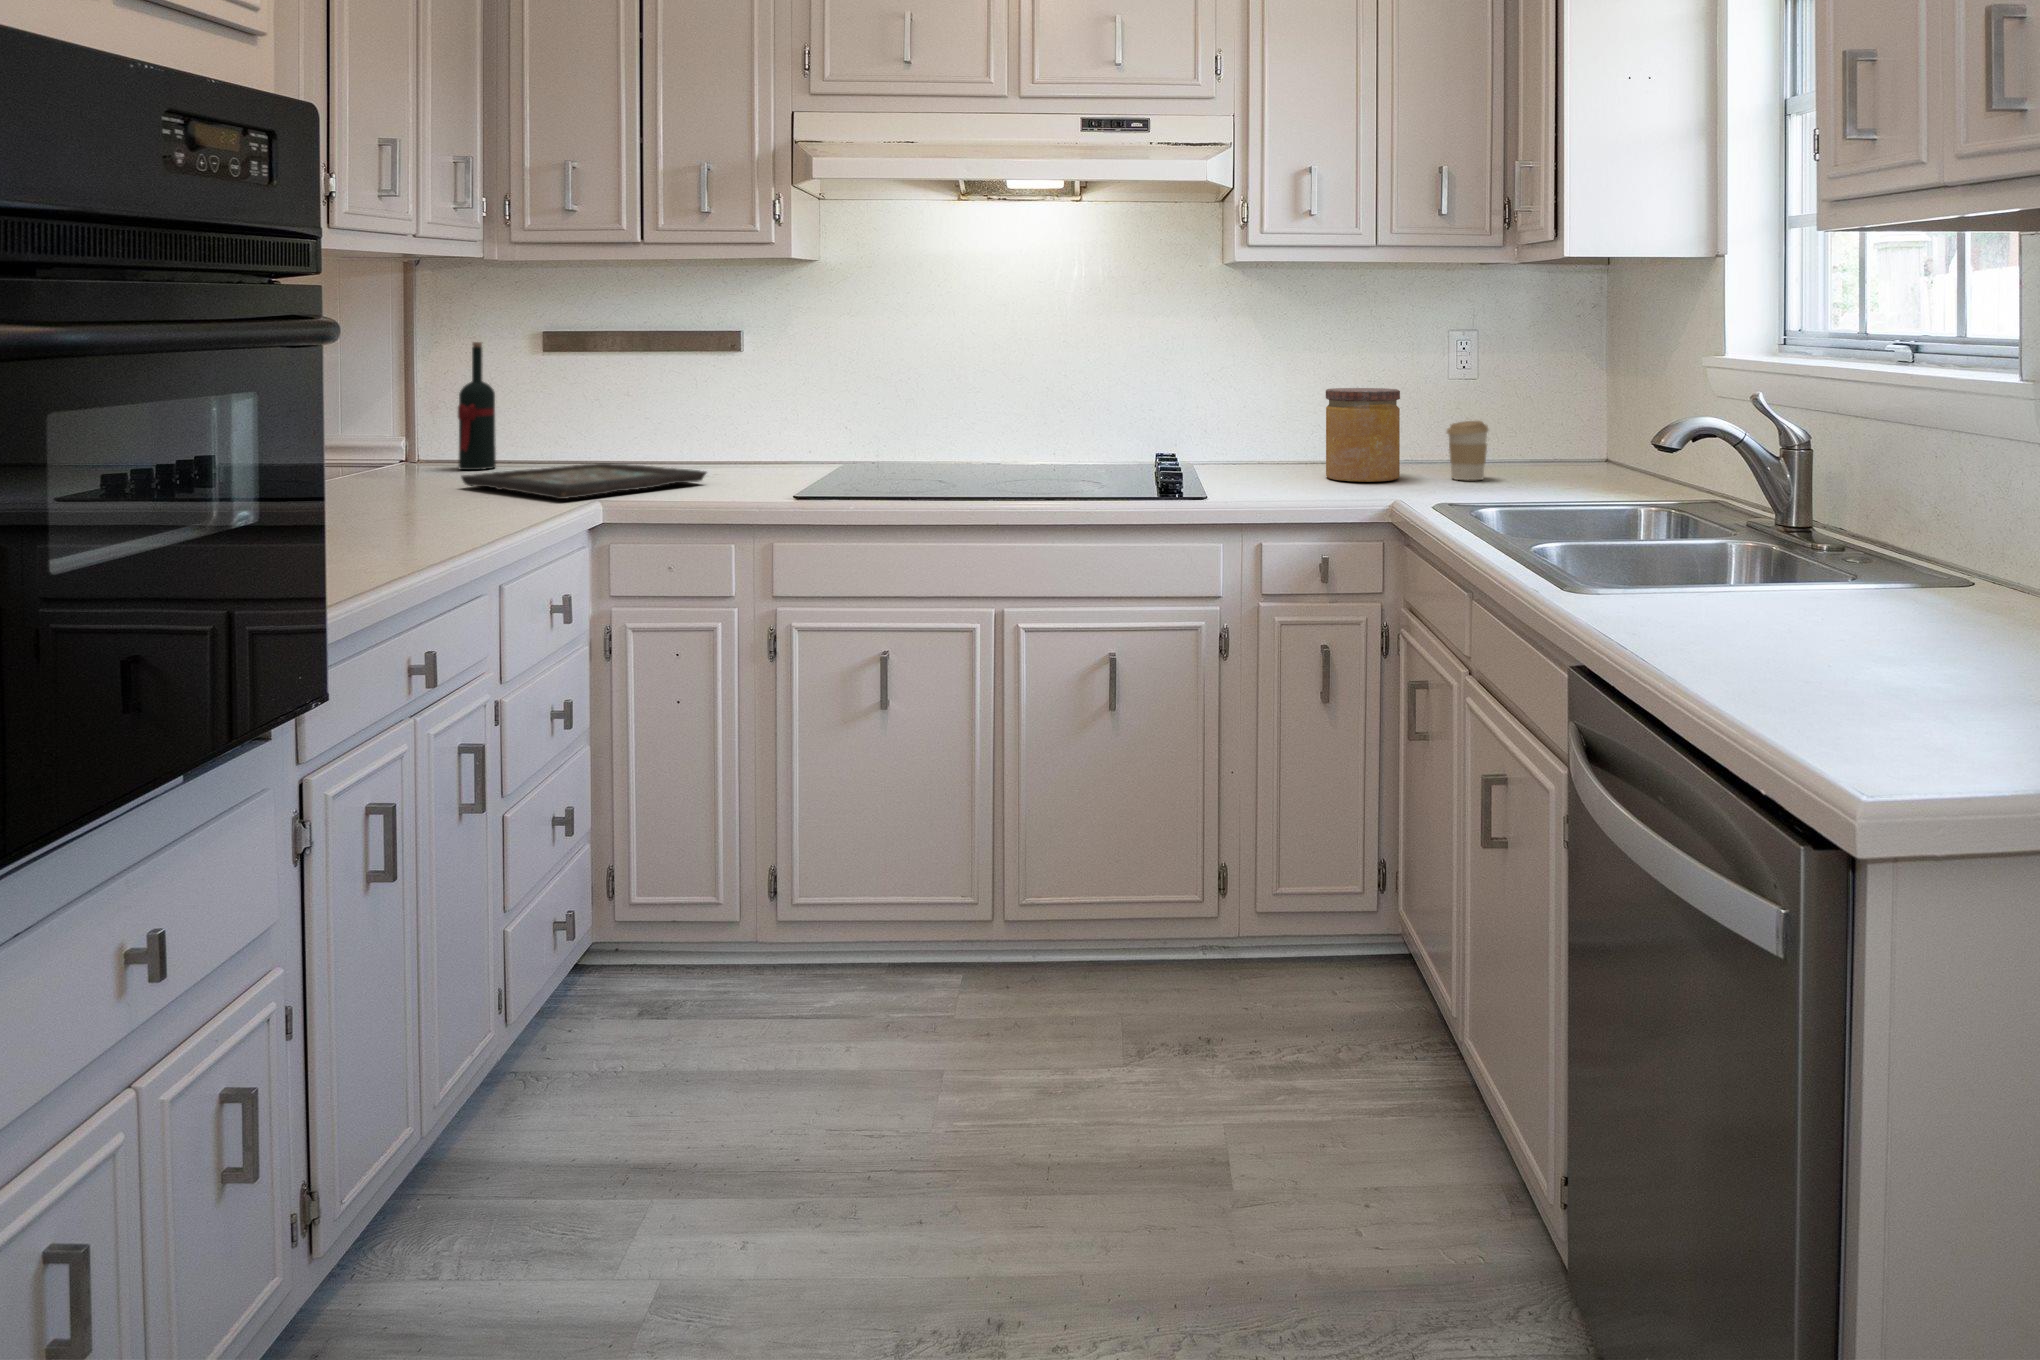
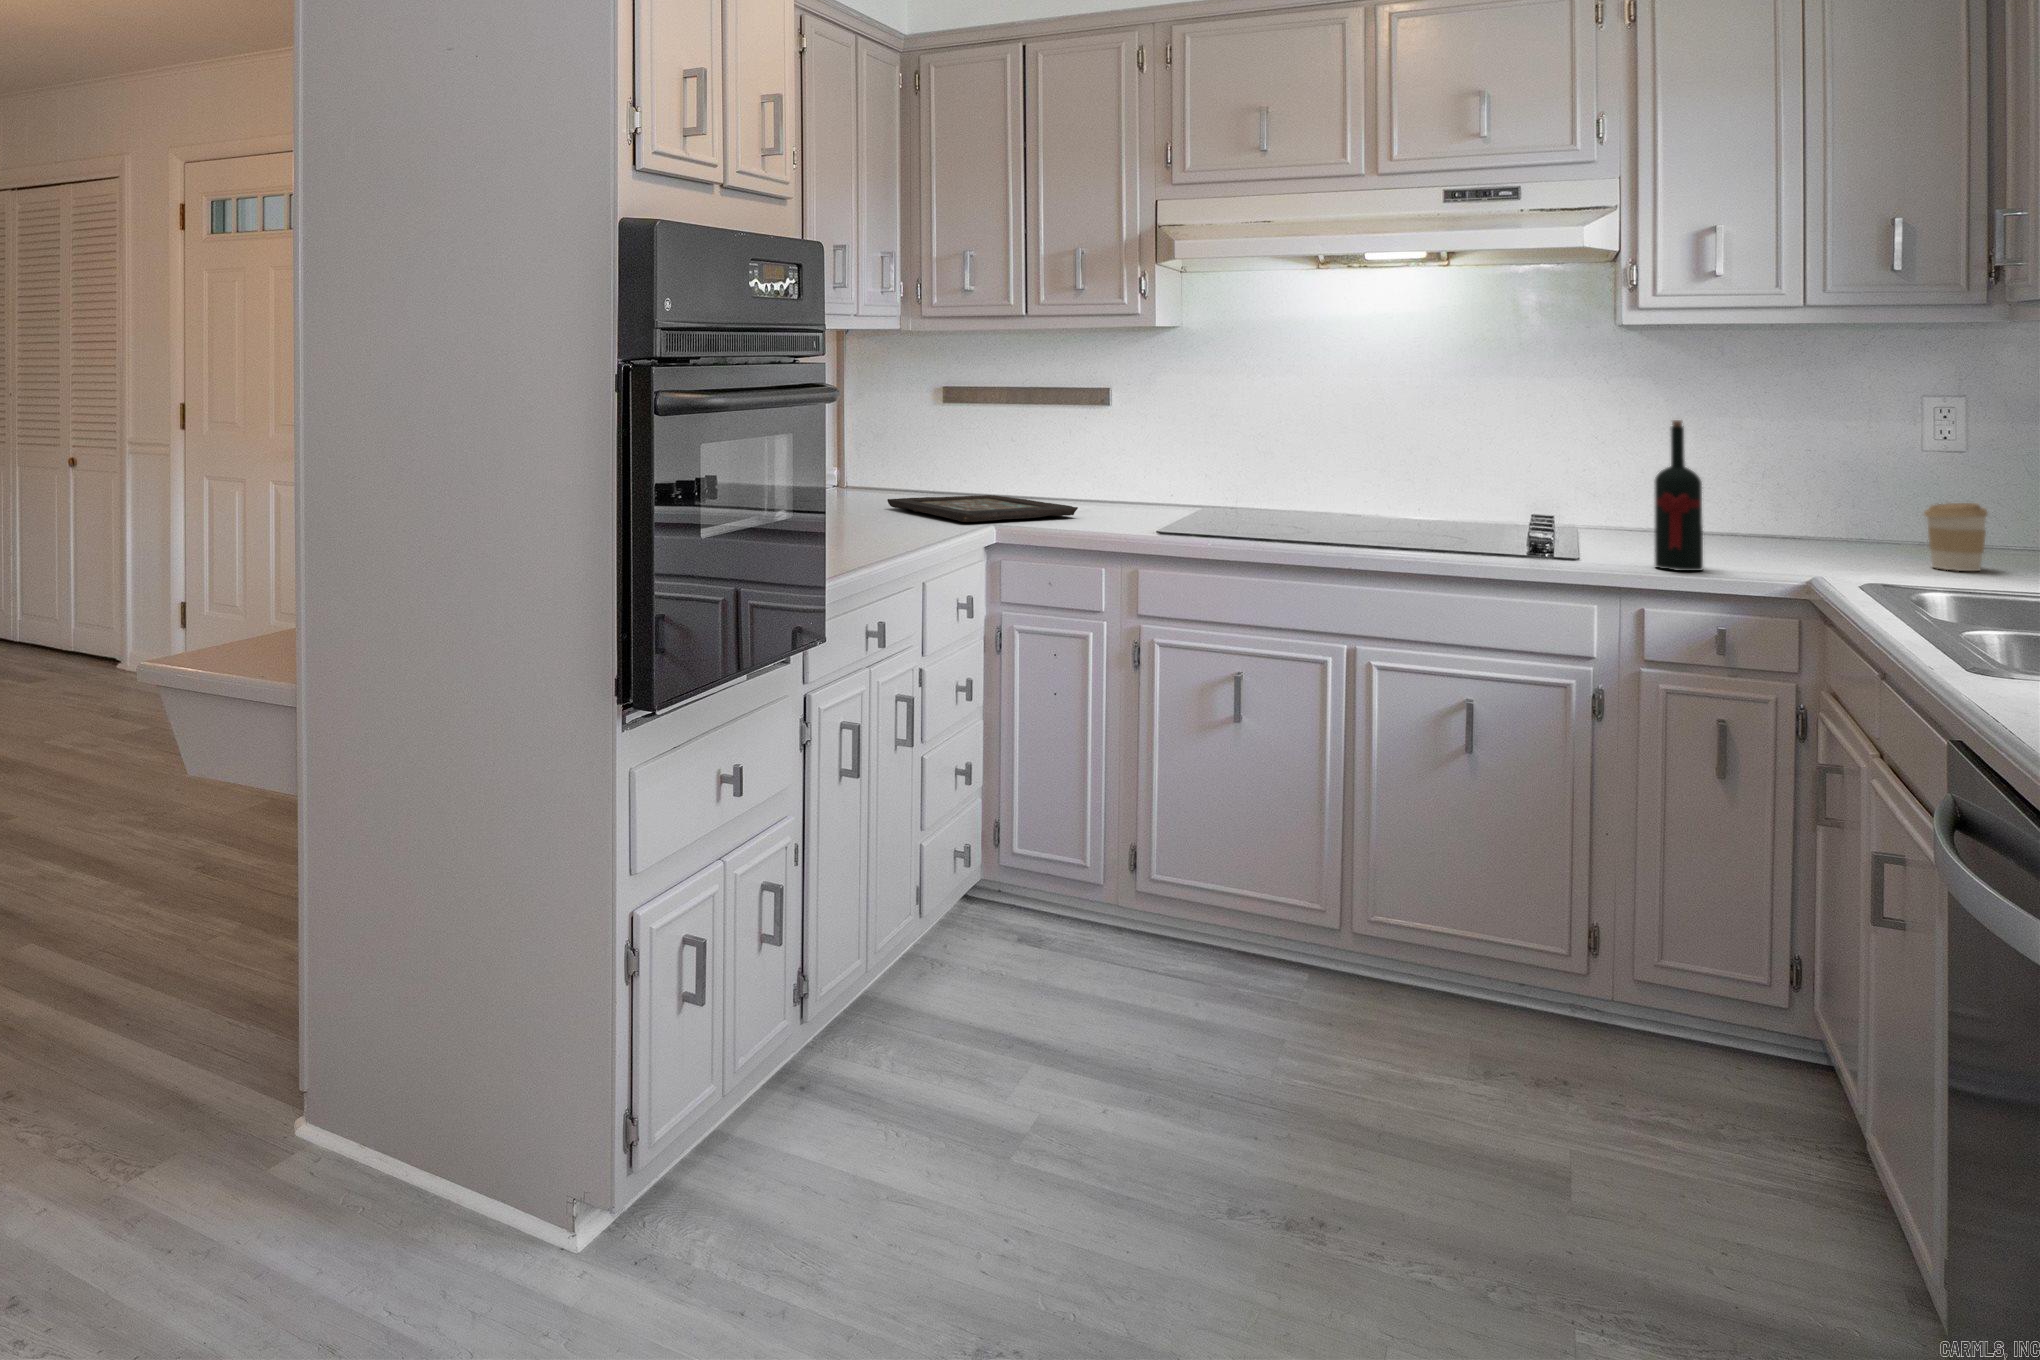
wine bottle: present [458,342,496,470] -> present [1655,420,1703,571]
jar: present [1326,388,1400,482] -> none [1747,459,1853,563]

